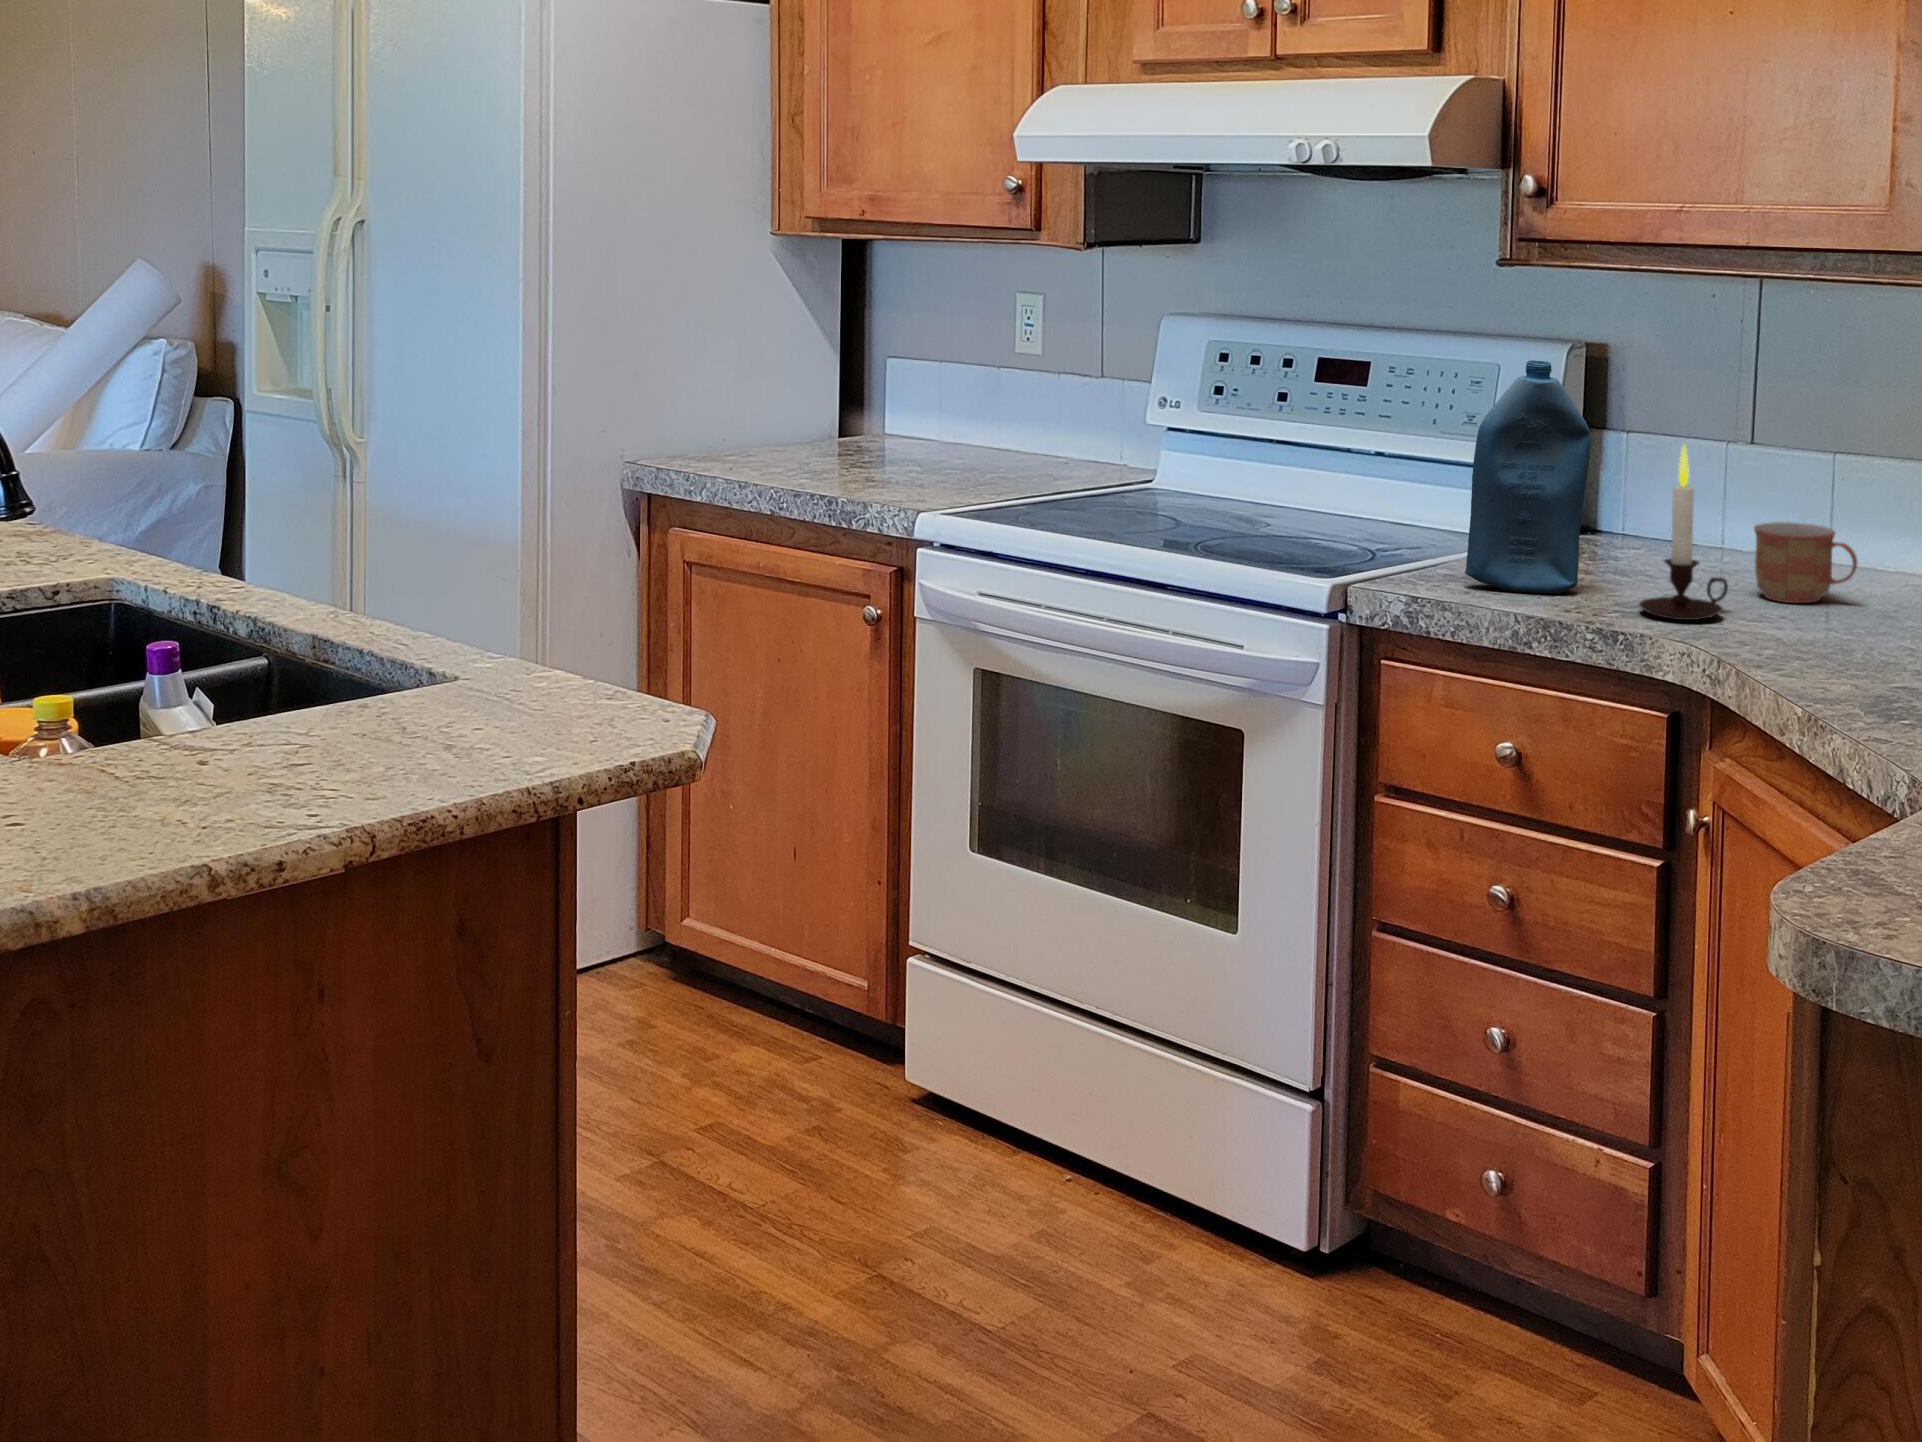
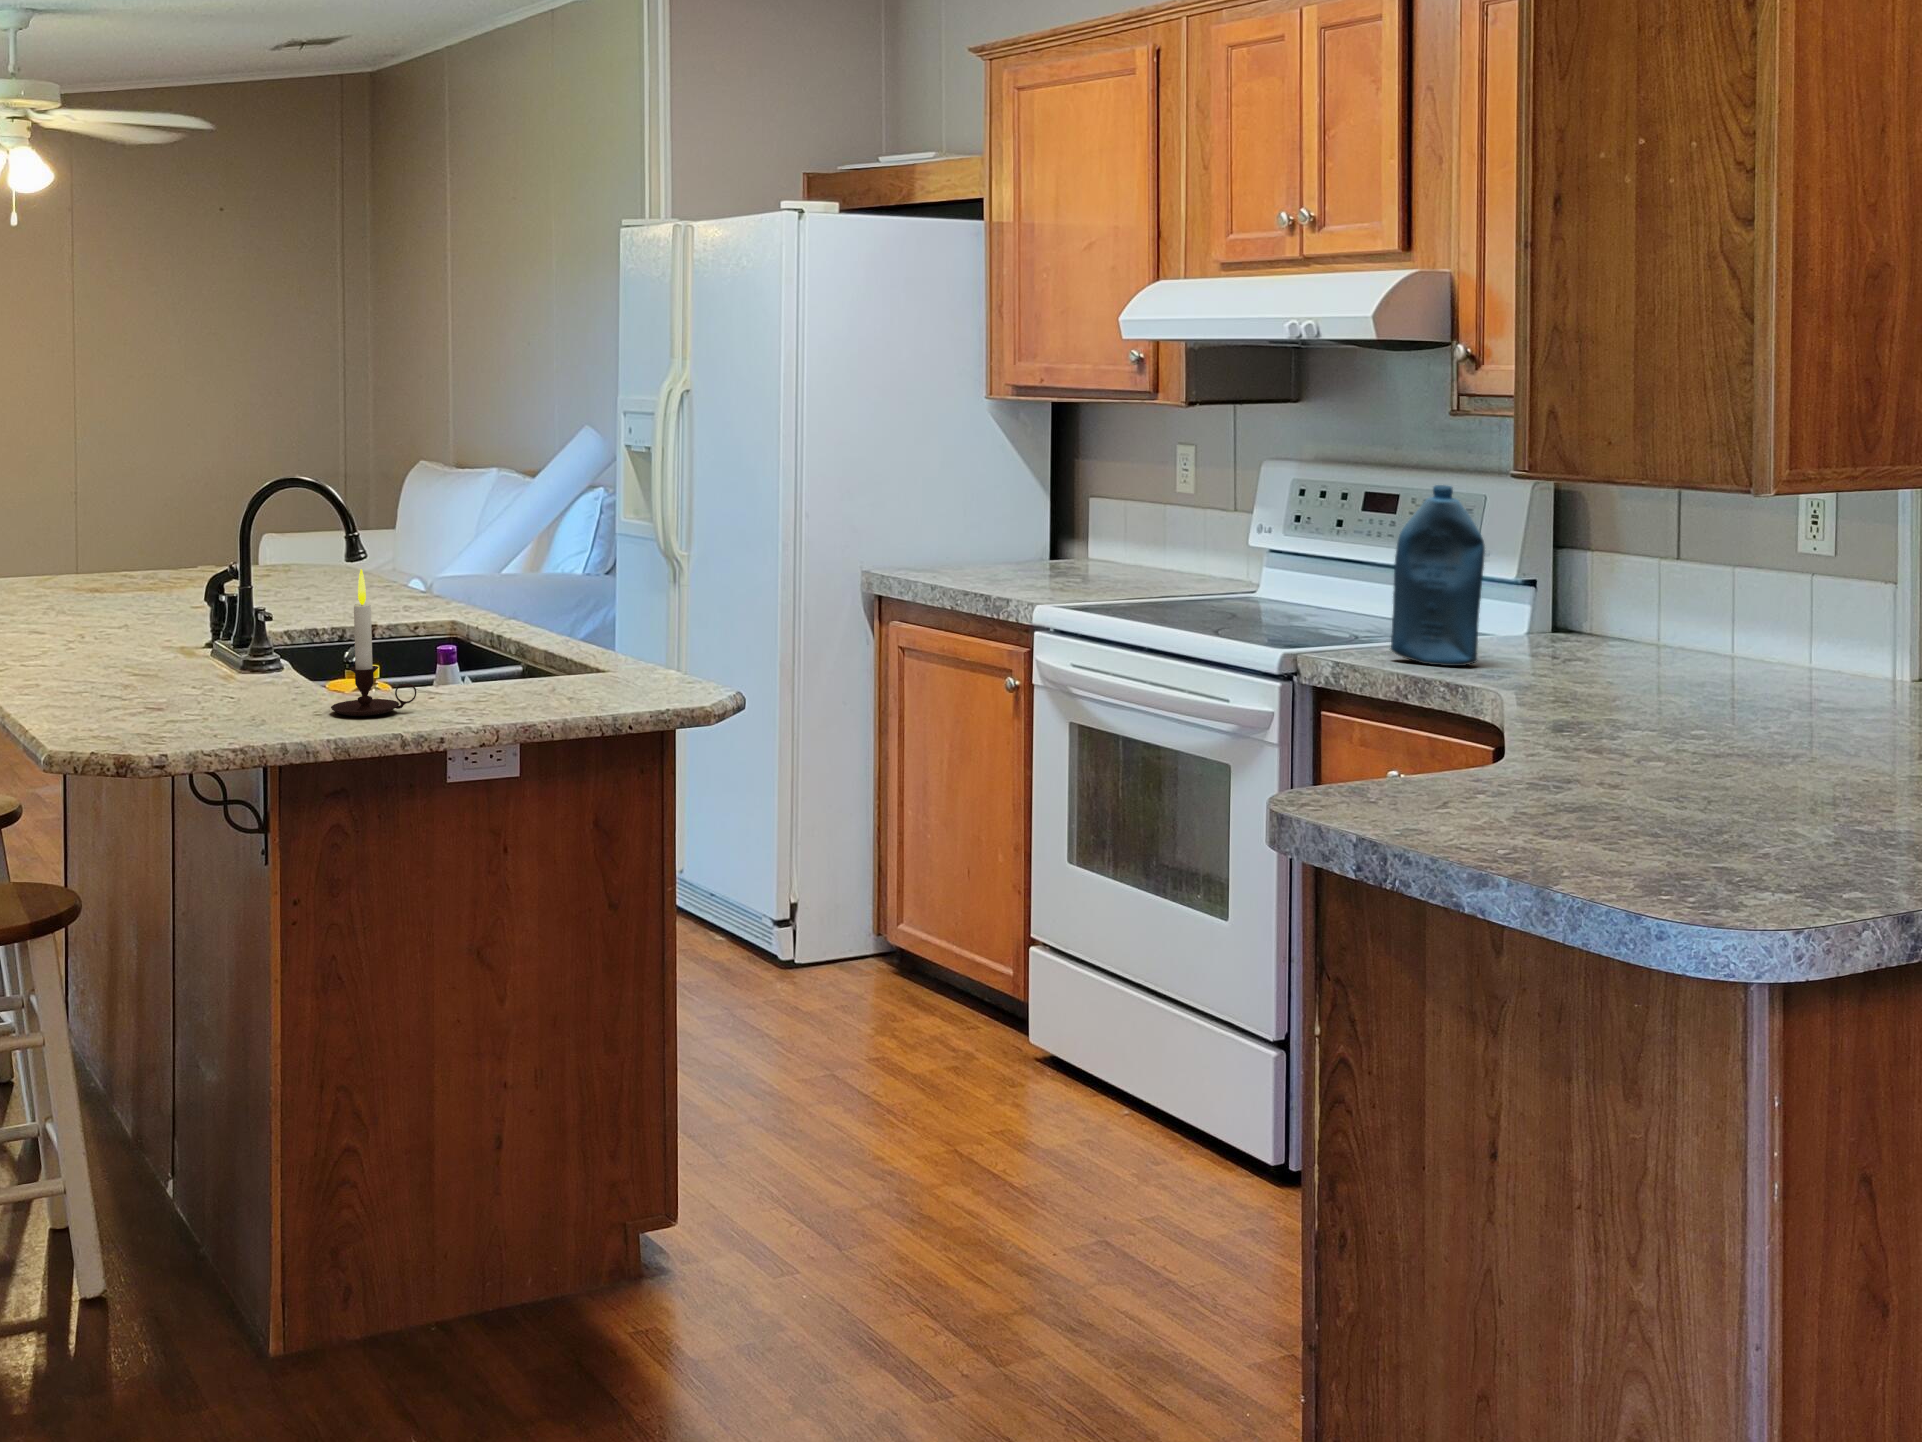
candle: present [1639,446,1728,620] -> present [331,569,416,716]
mug: present [1754,522,1857,603] -> none [1622,618,1702,681]

